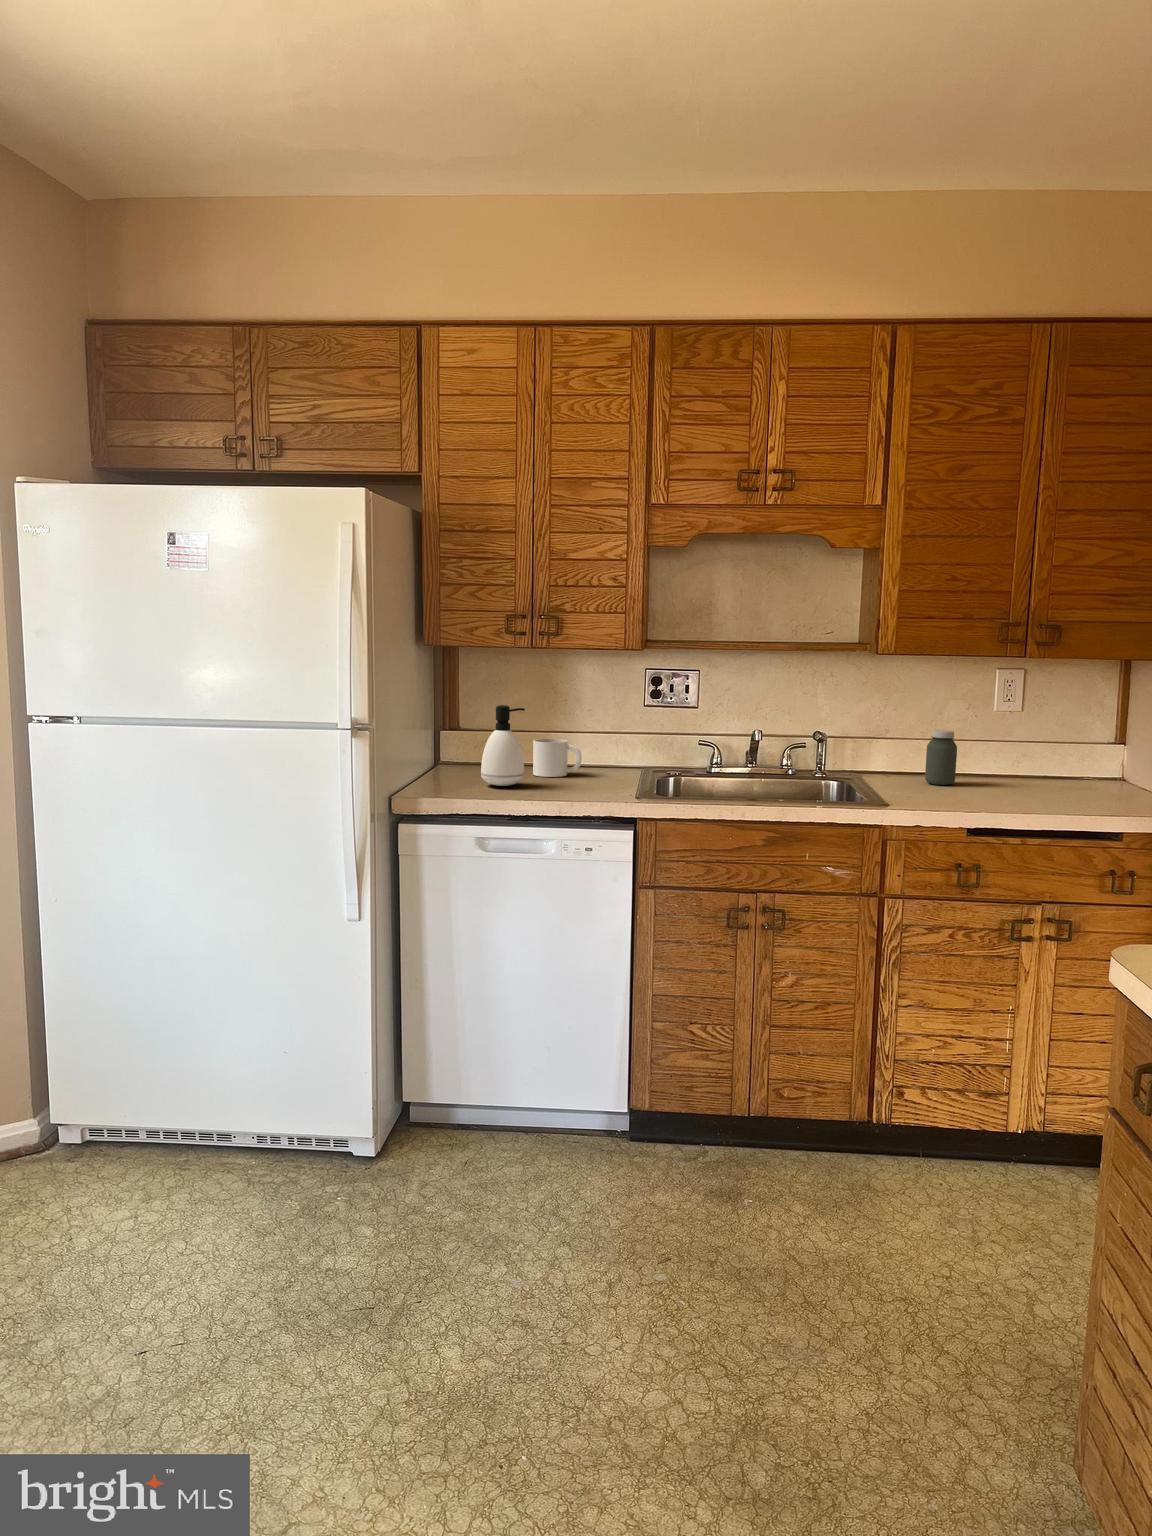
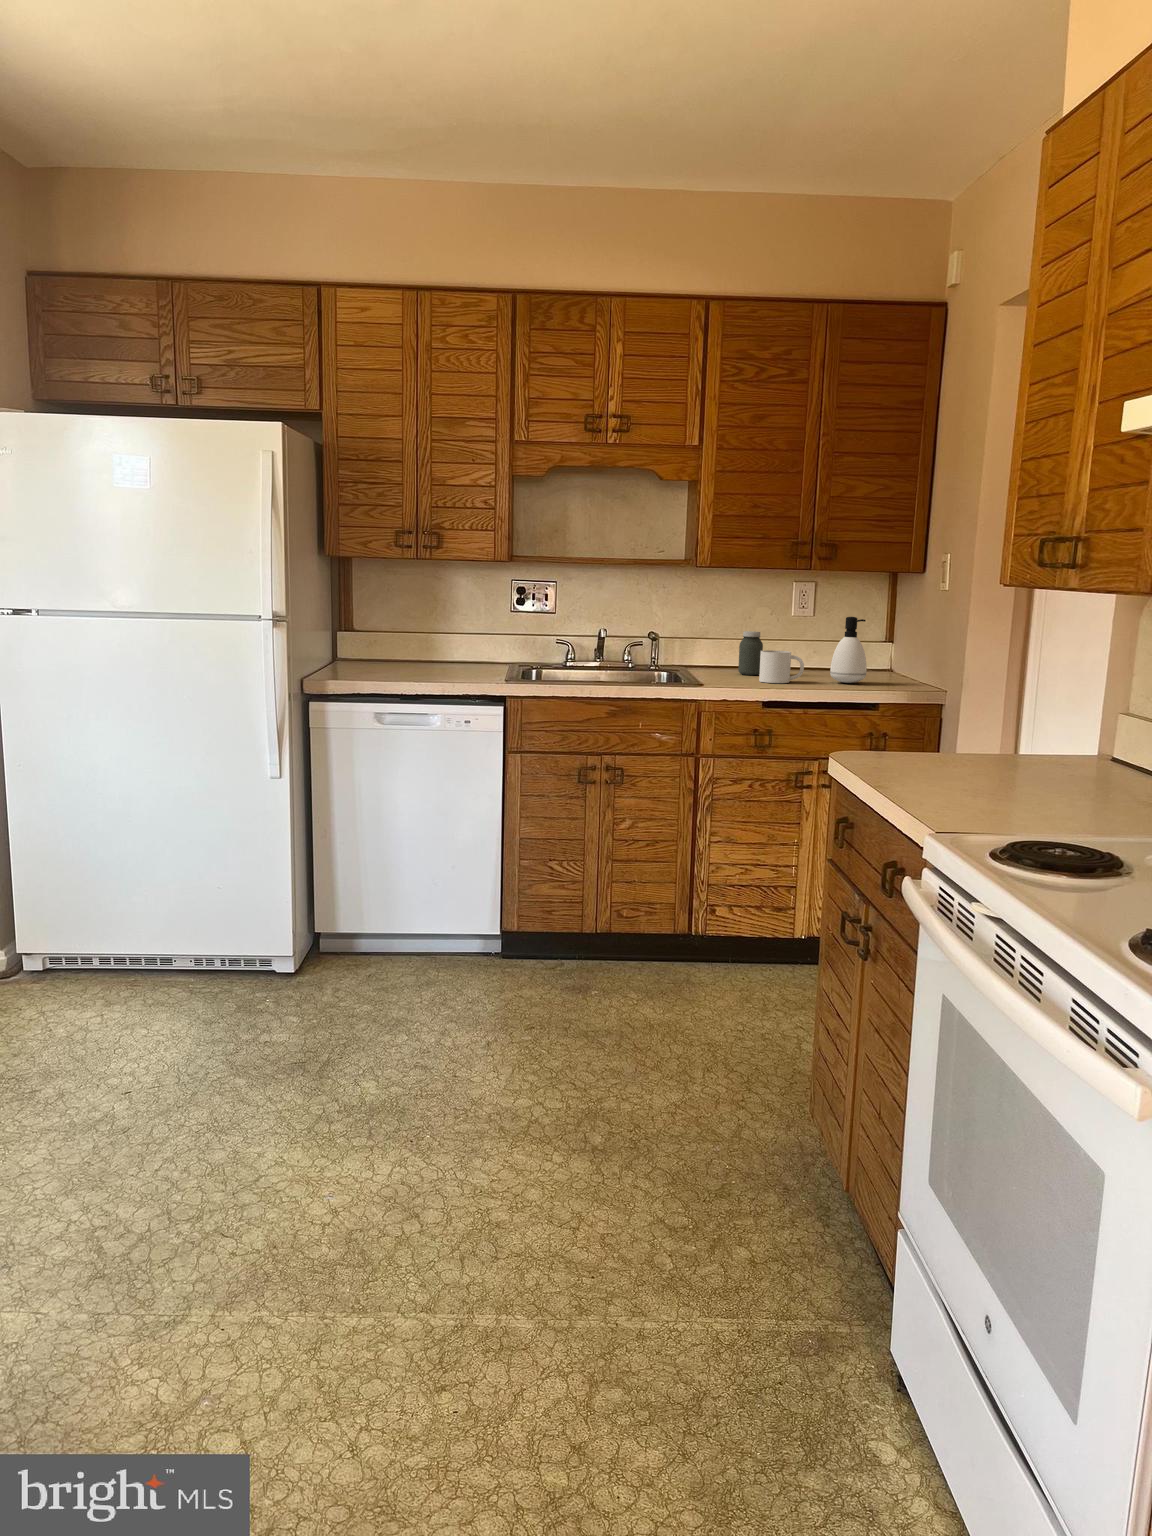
soap dispenser: present [481,705,525,786] -> present [830,617,867,683]
mug: present [533,739,581,777] -> present [759,650,804,683]

